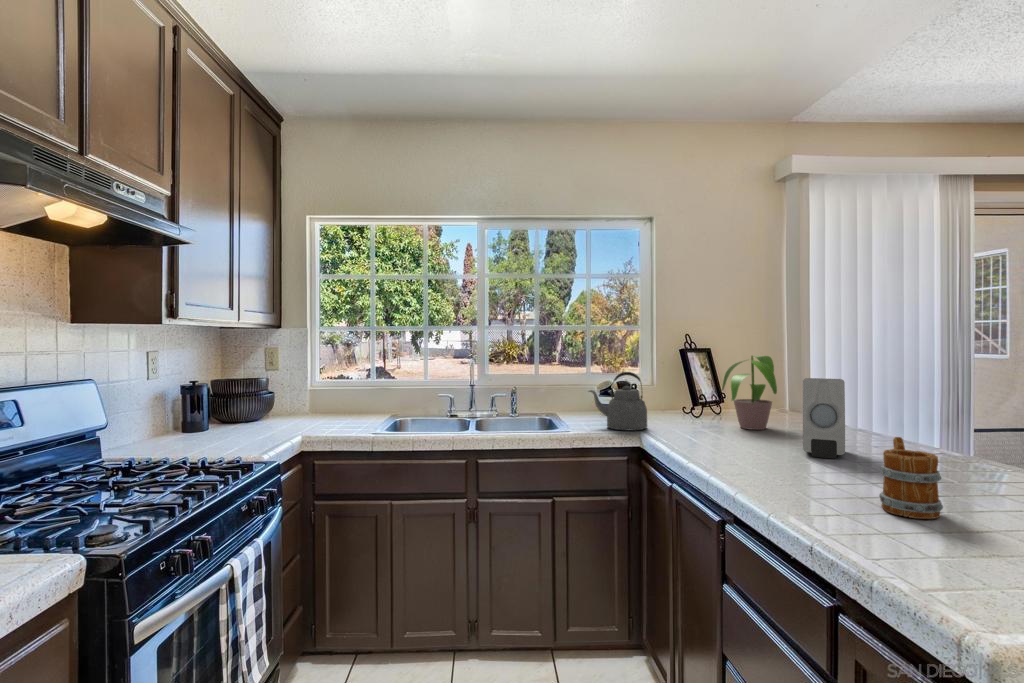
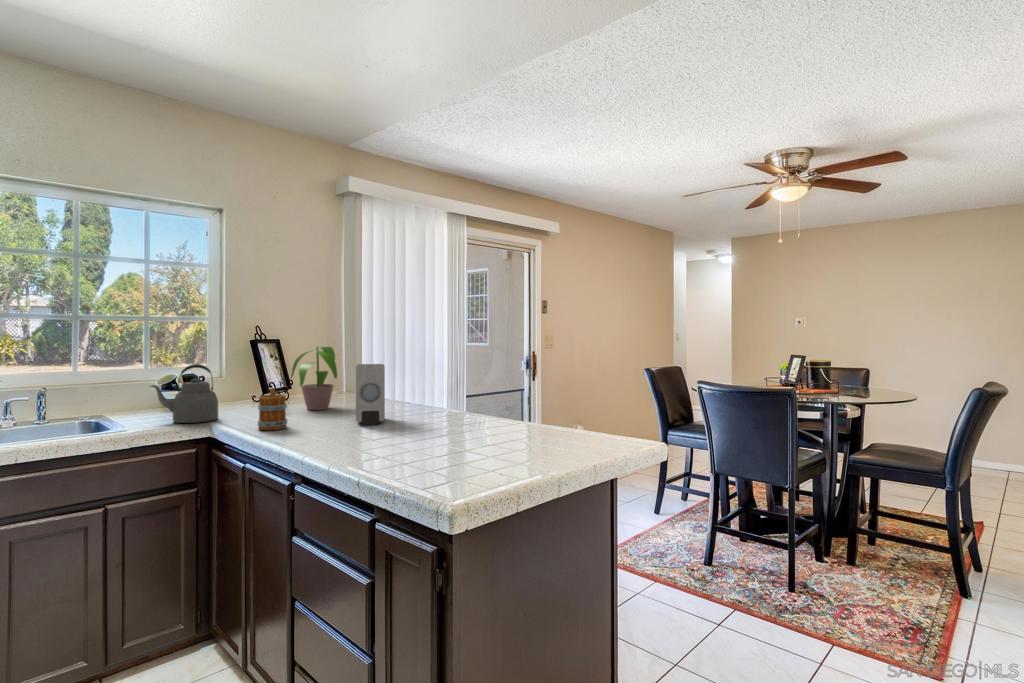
mug: present [879,437,943,519] -> present [258,388,287,430]

